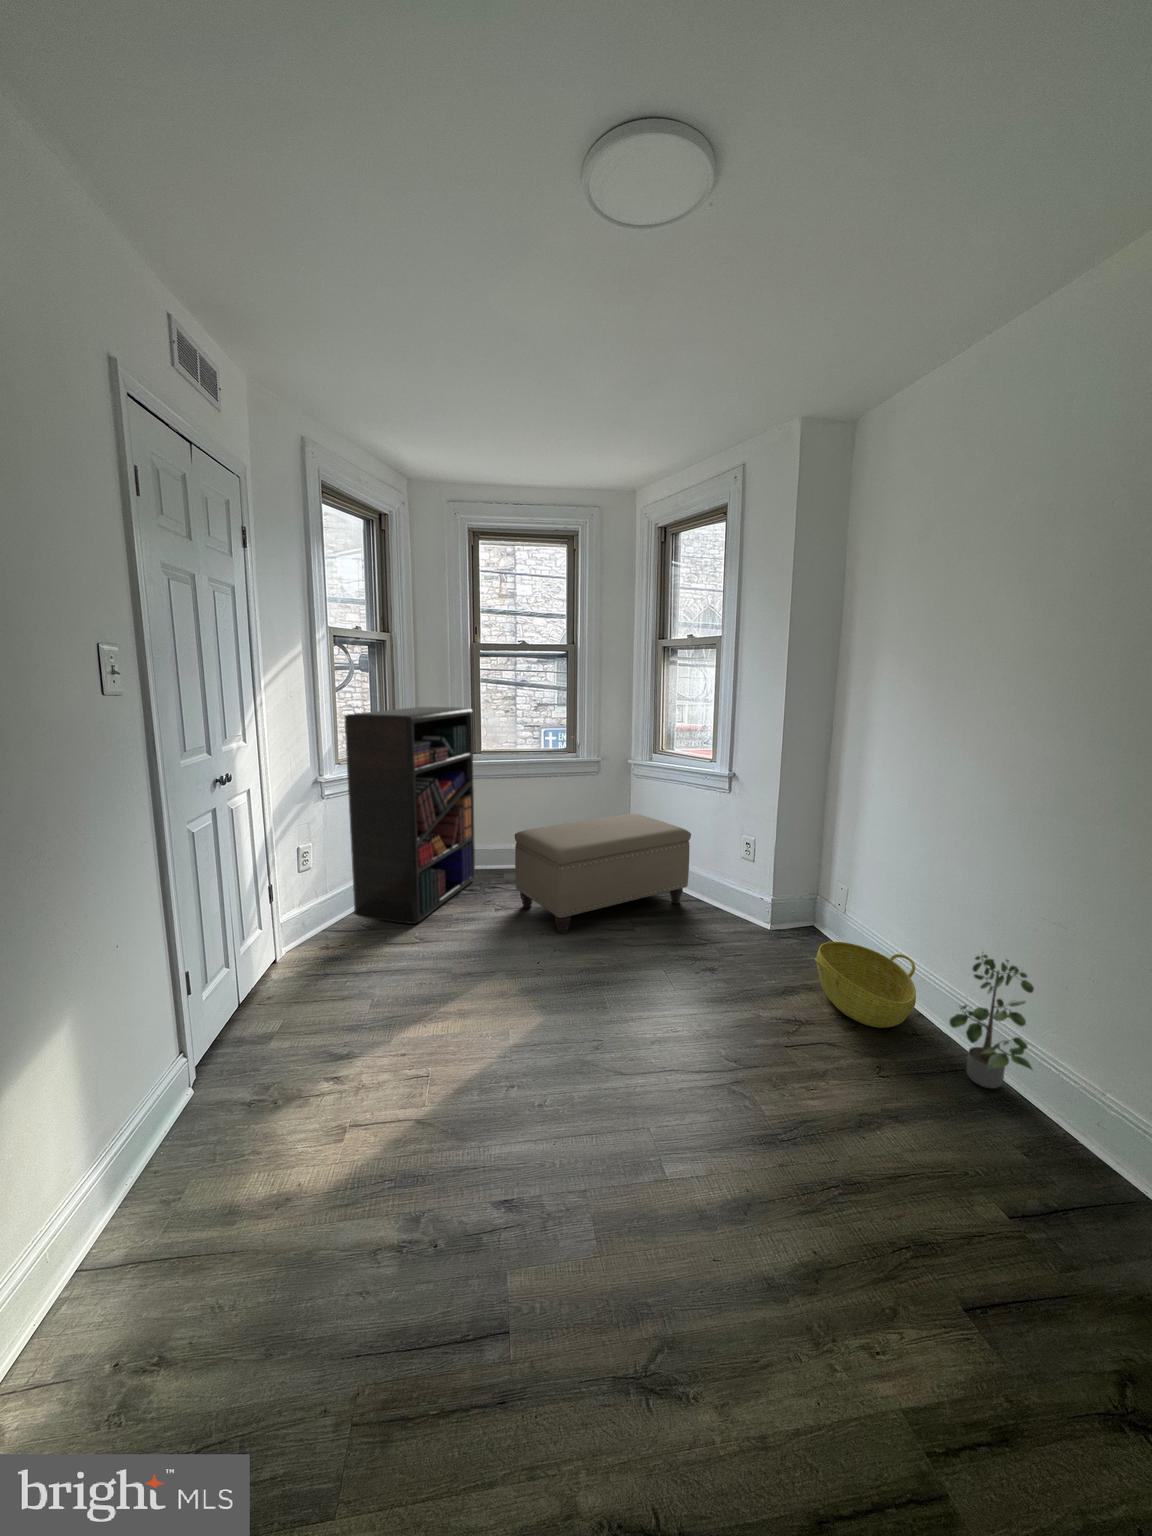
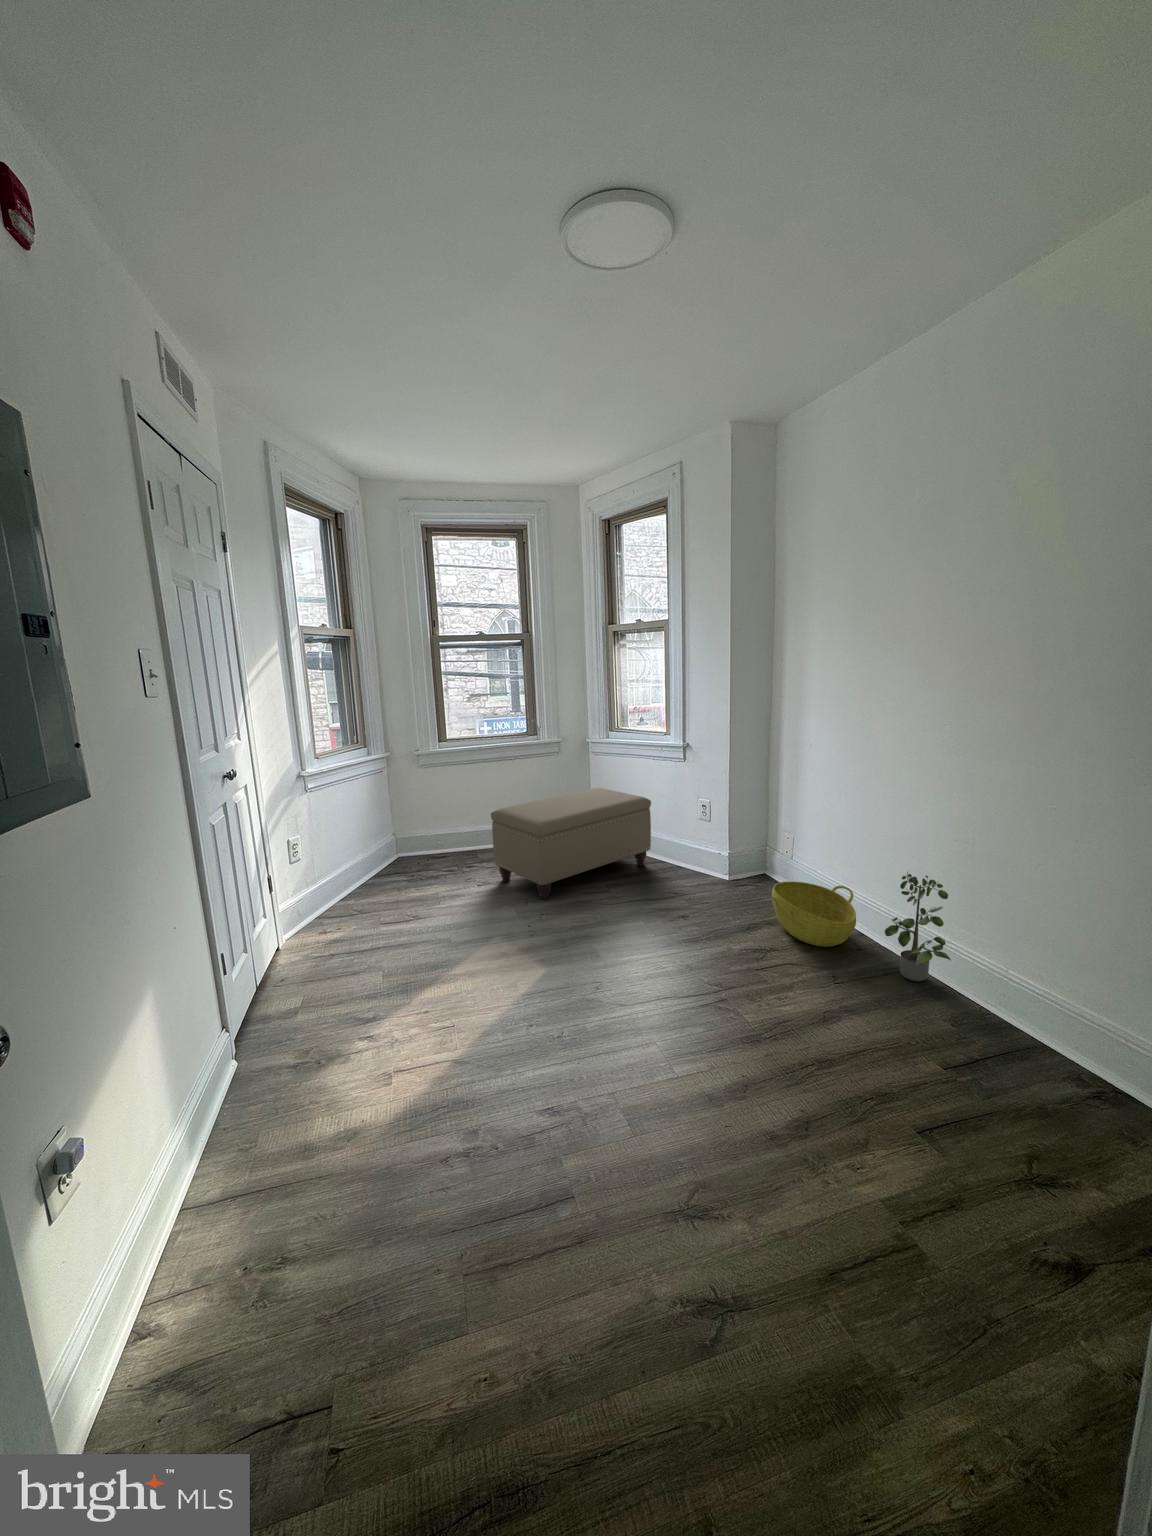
bookshelf: present [345,707,475,924] -> none [322,698,451,905]

